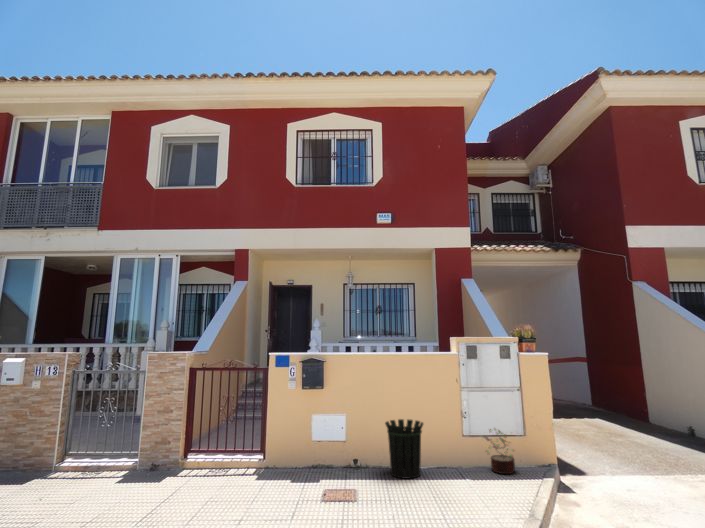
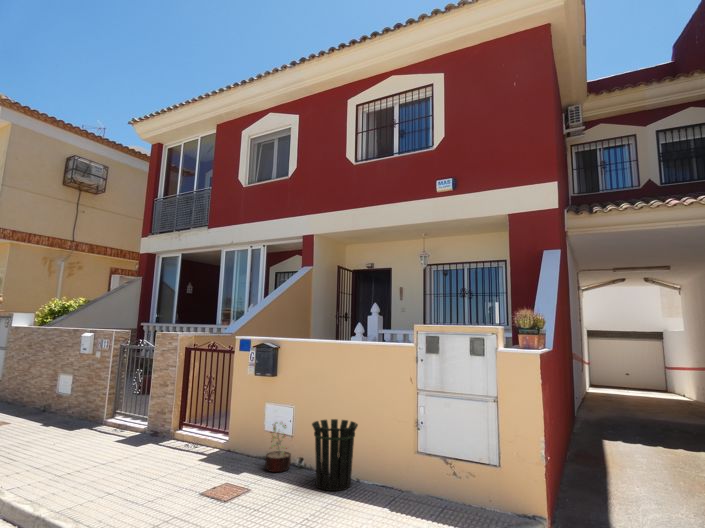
decorative plant: present [487,429,515,474] -> present [265,422,291,472]

